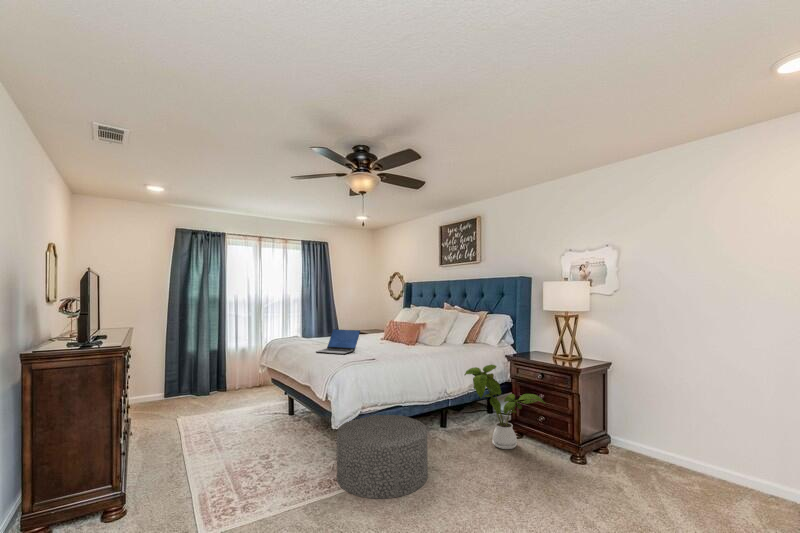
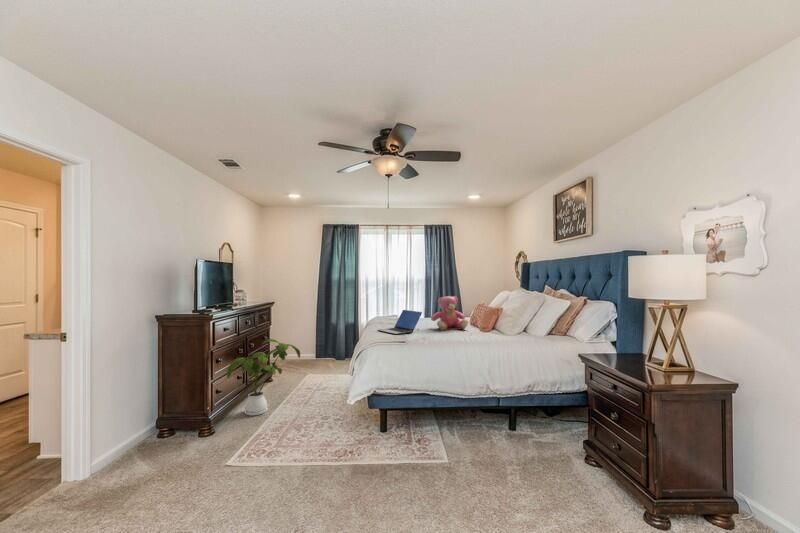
teddy bear: none [356,314,392,347] -> present [431,296,468,330]
house plant: present [465,365,545,449] -> present [227,339,300,416]
ottoman: present [337,415,428,499] -> none [349,398,442,486]

